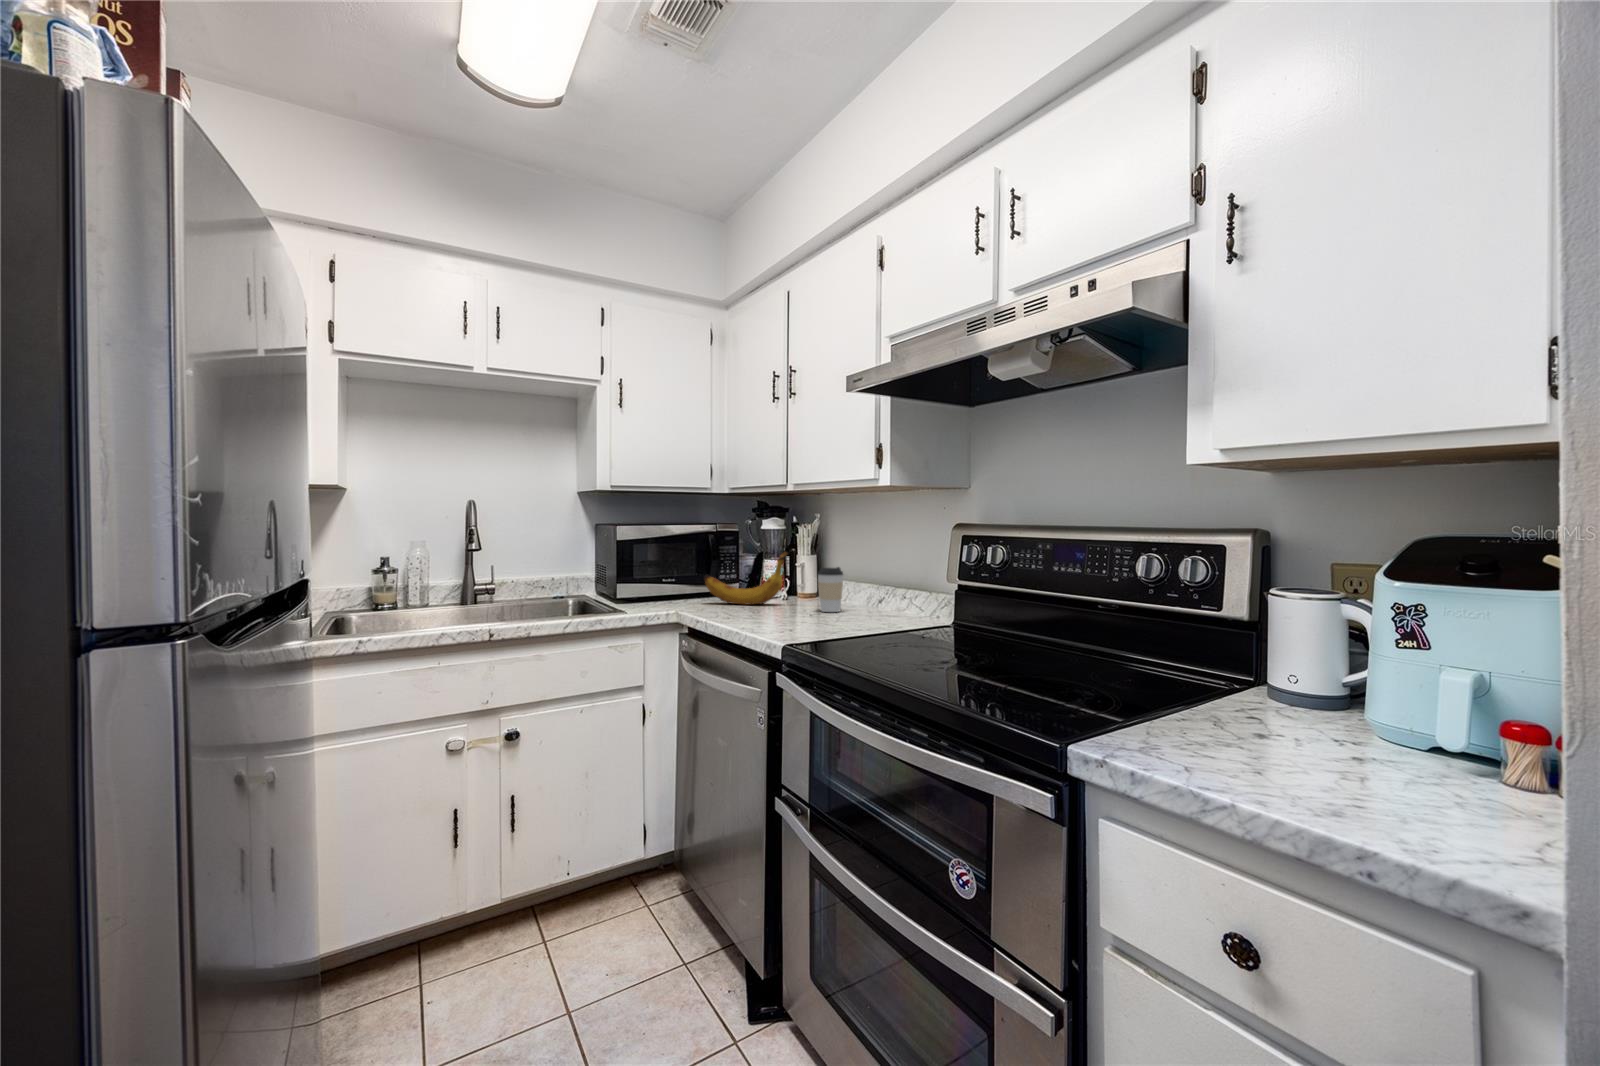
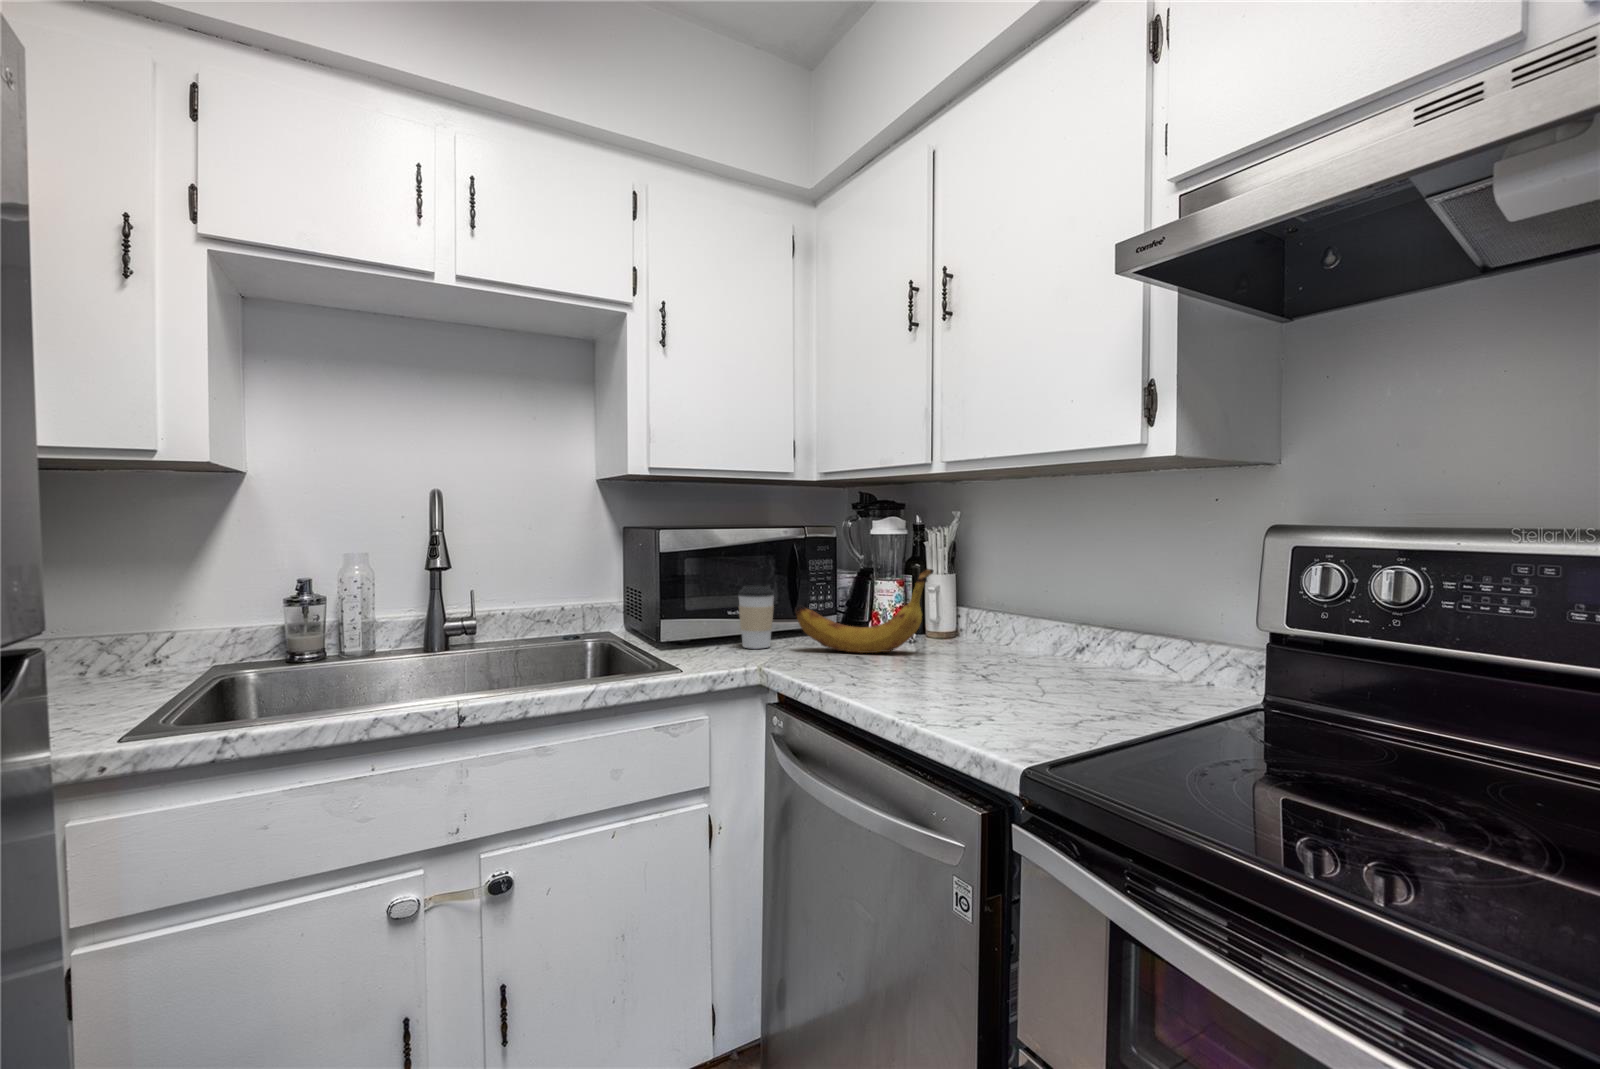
coffee cup: present [818,567,843,612] -> present [738,585,774,649]

